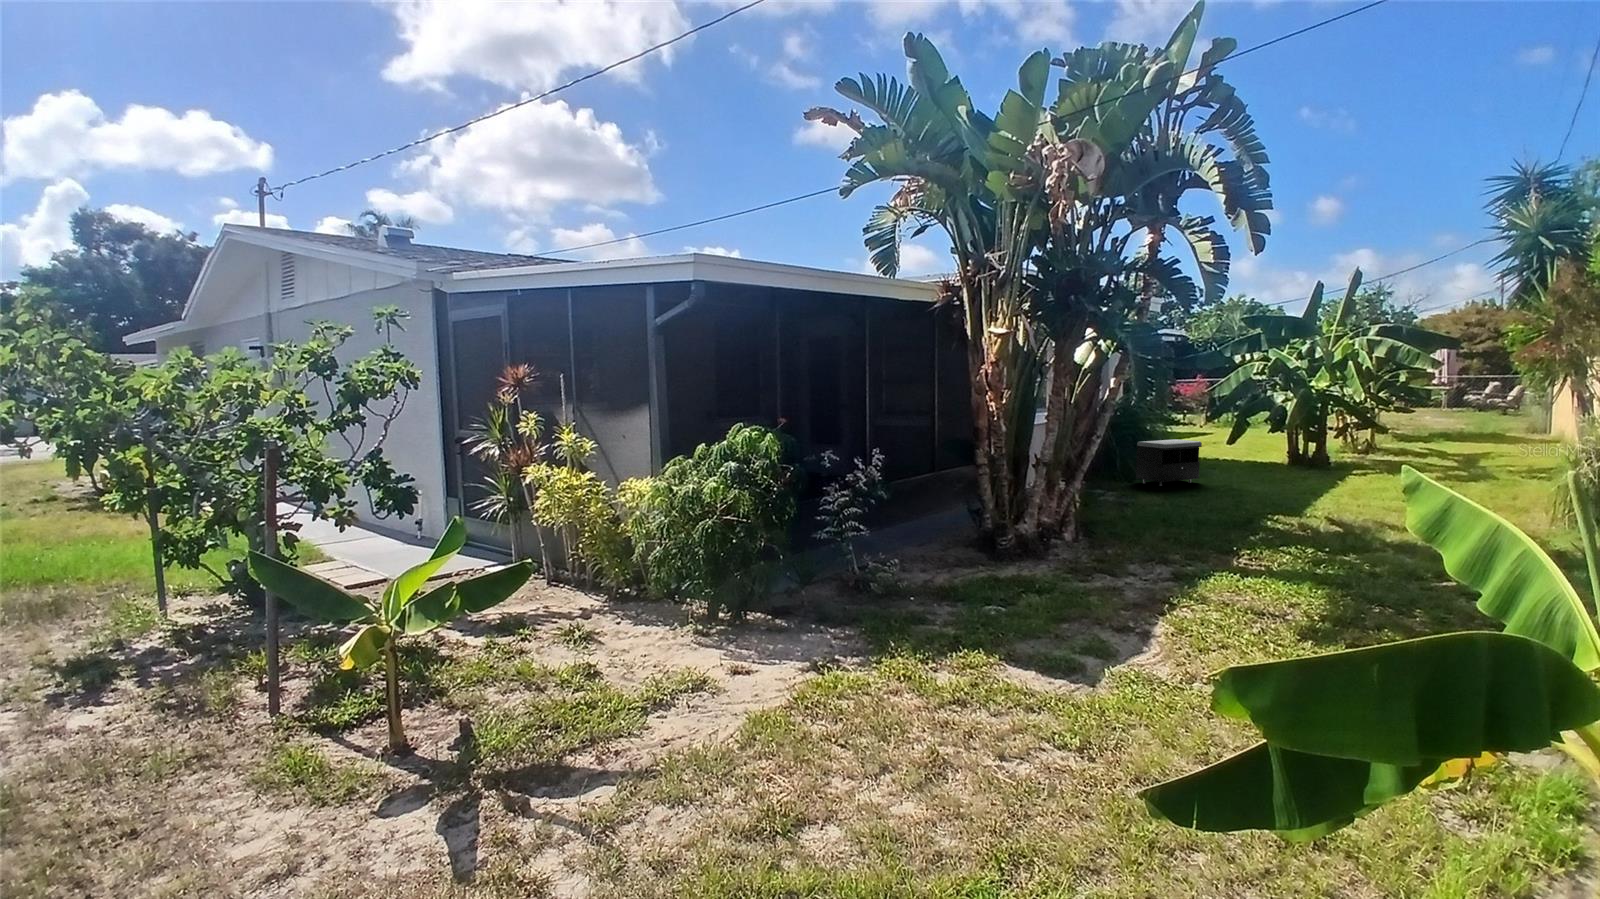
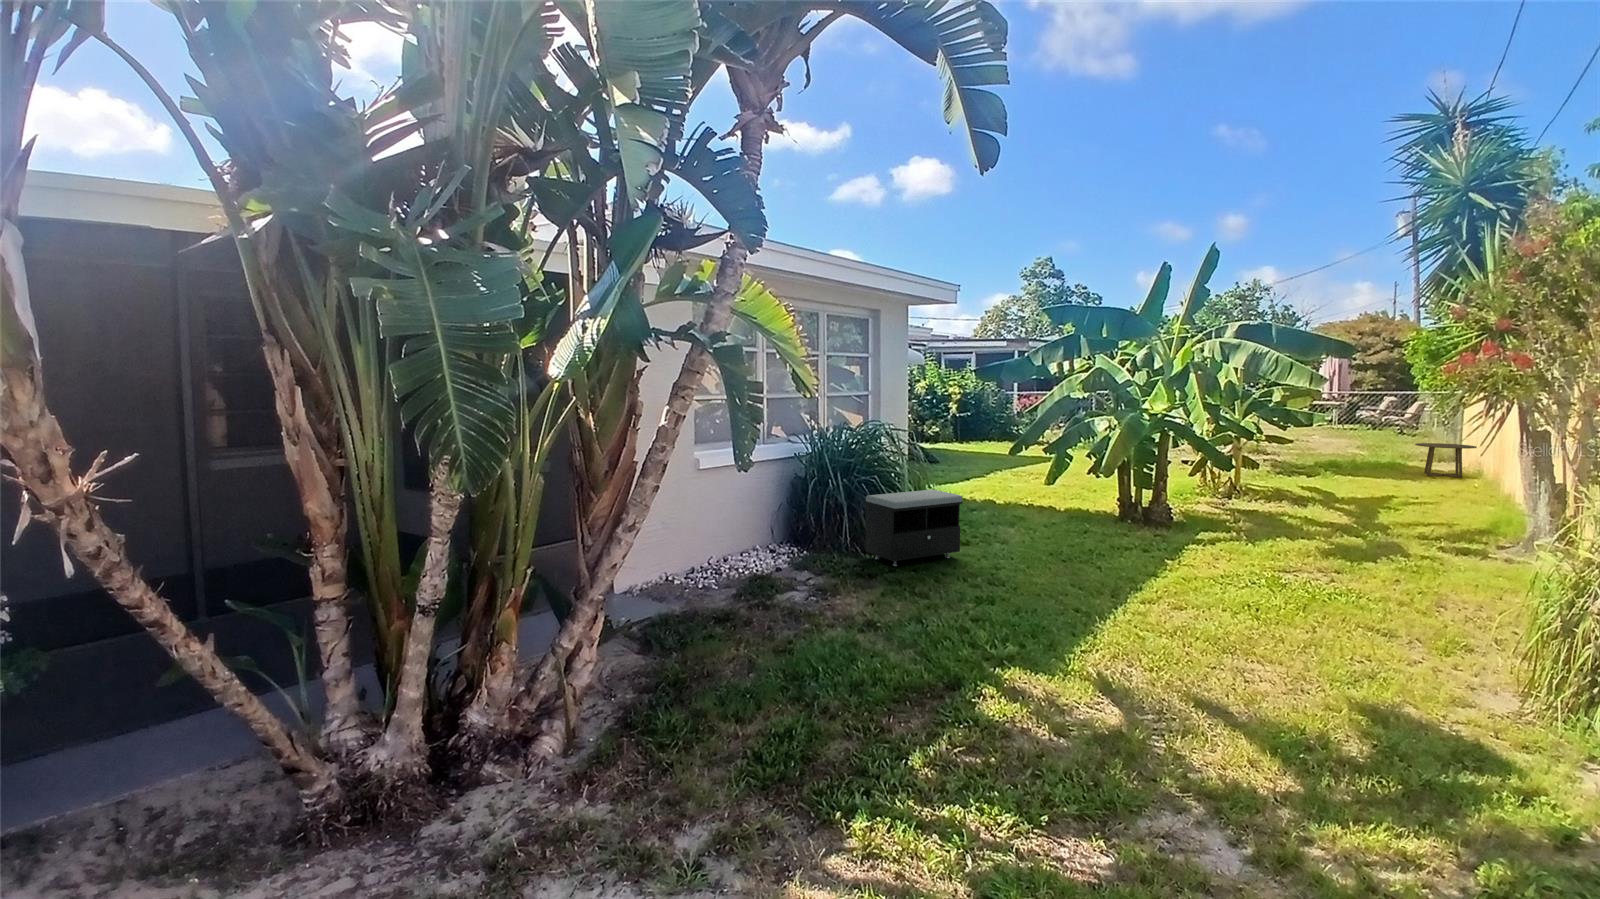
round table: none [1514,417,1565,444] -> present [1415,443,1477,478]

